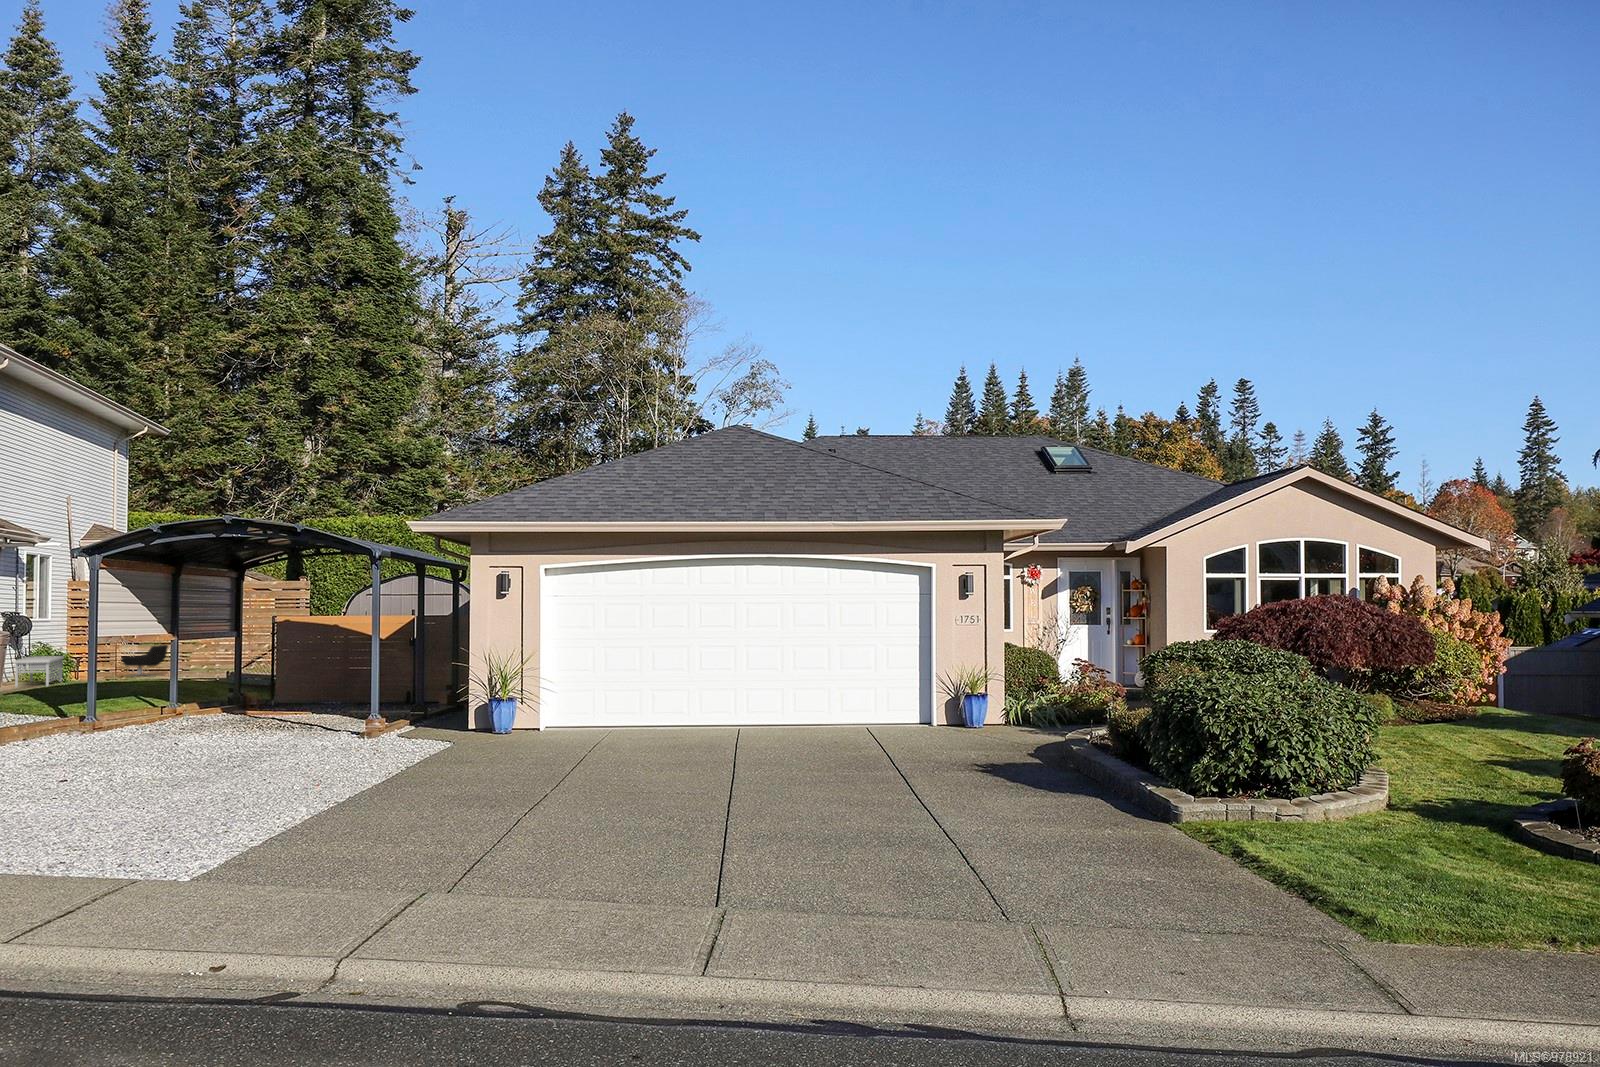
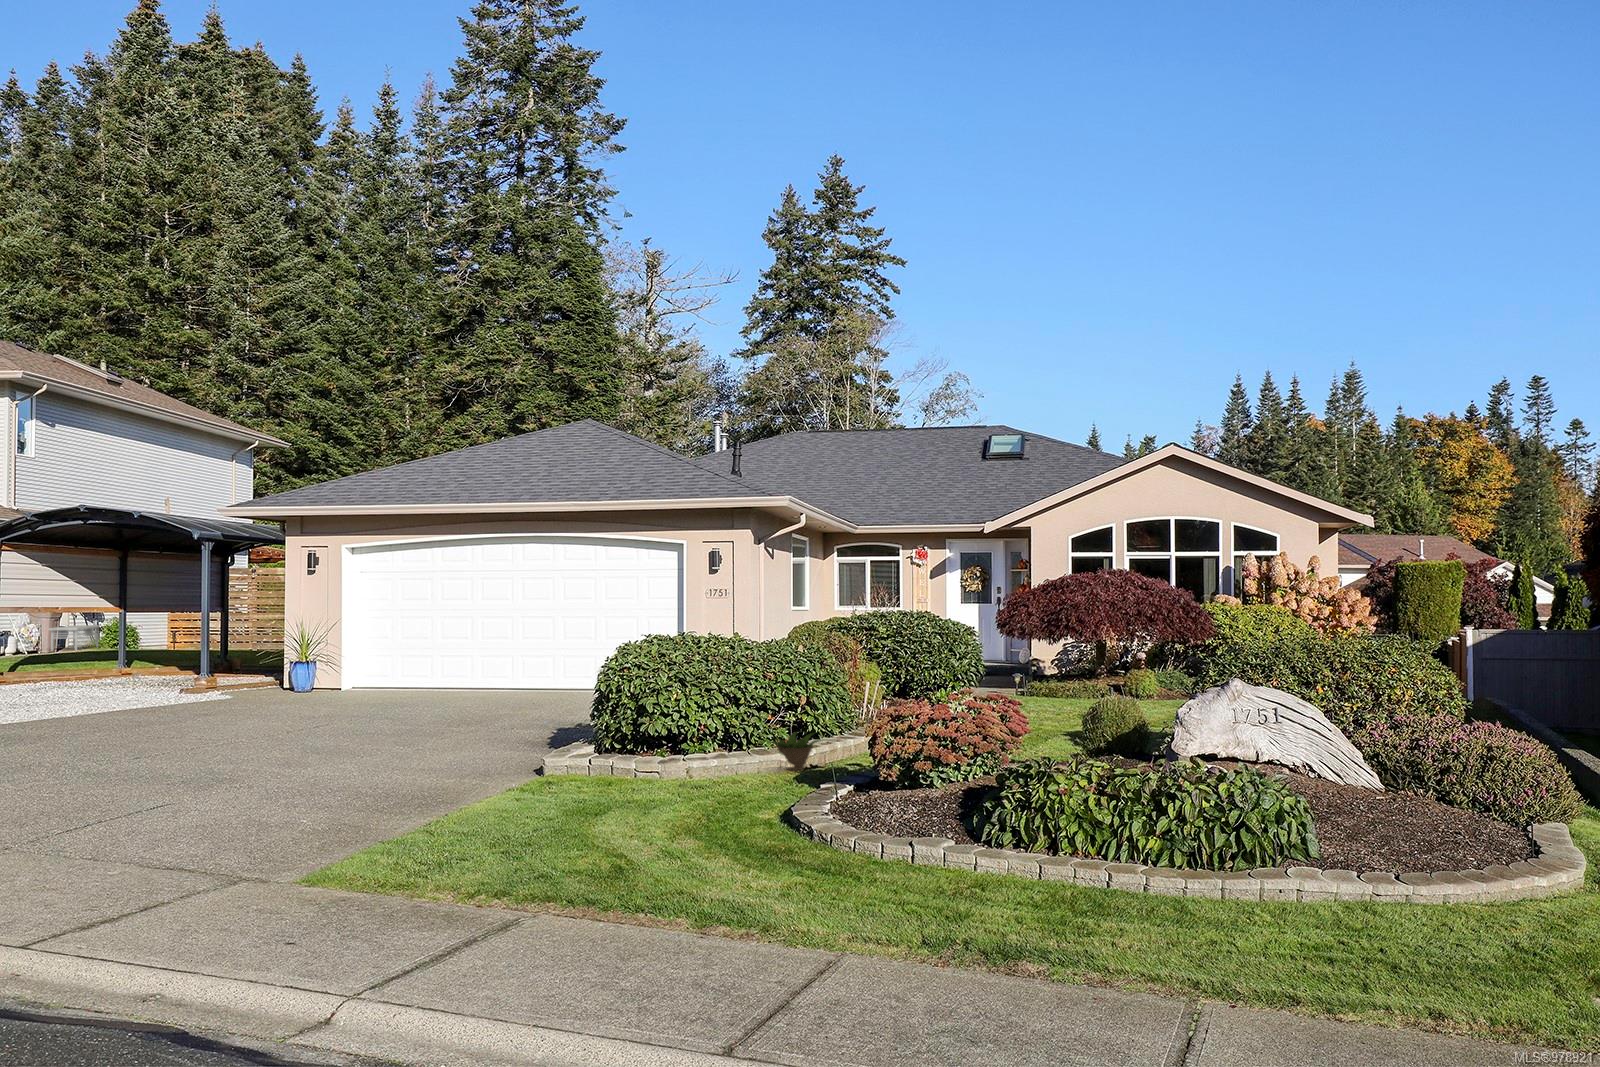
lounge chair: present [121,645,168,675] -> none [153,617,194,644]
decorative plant: none [1350,768,1416,810] -> present [768,732,823,770]

